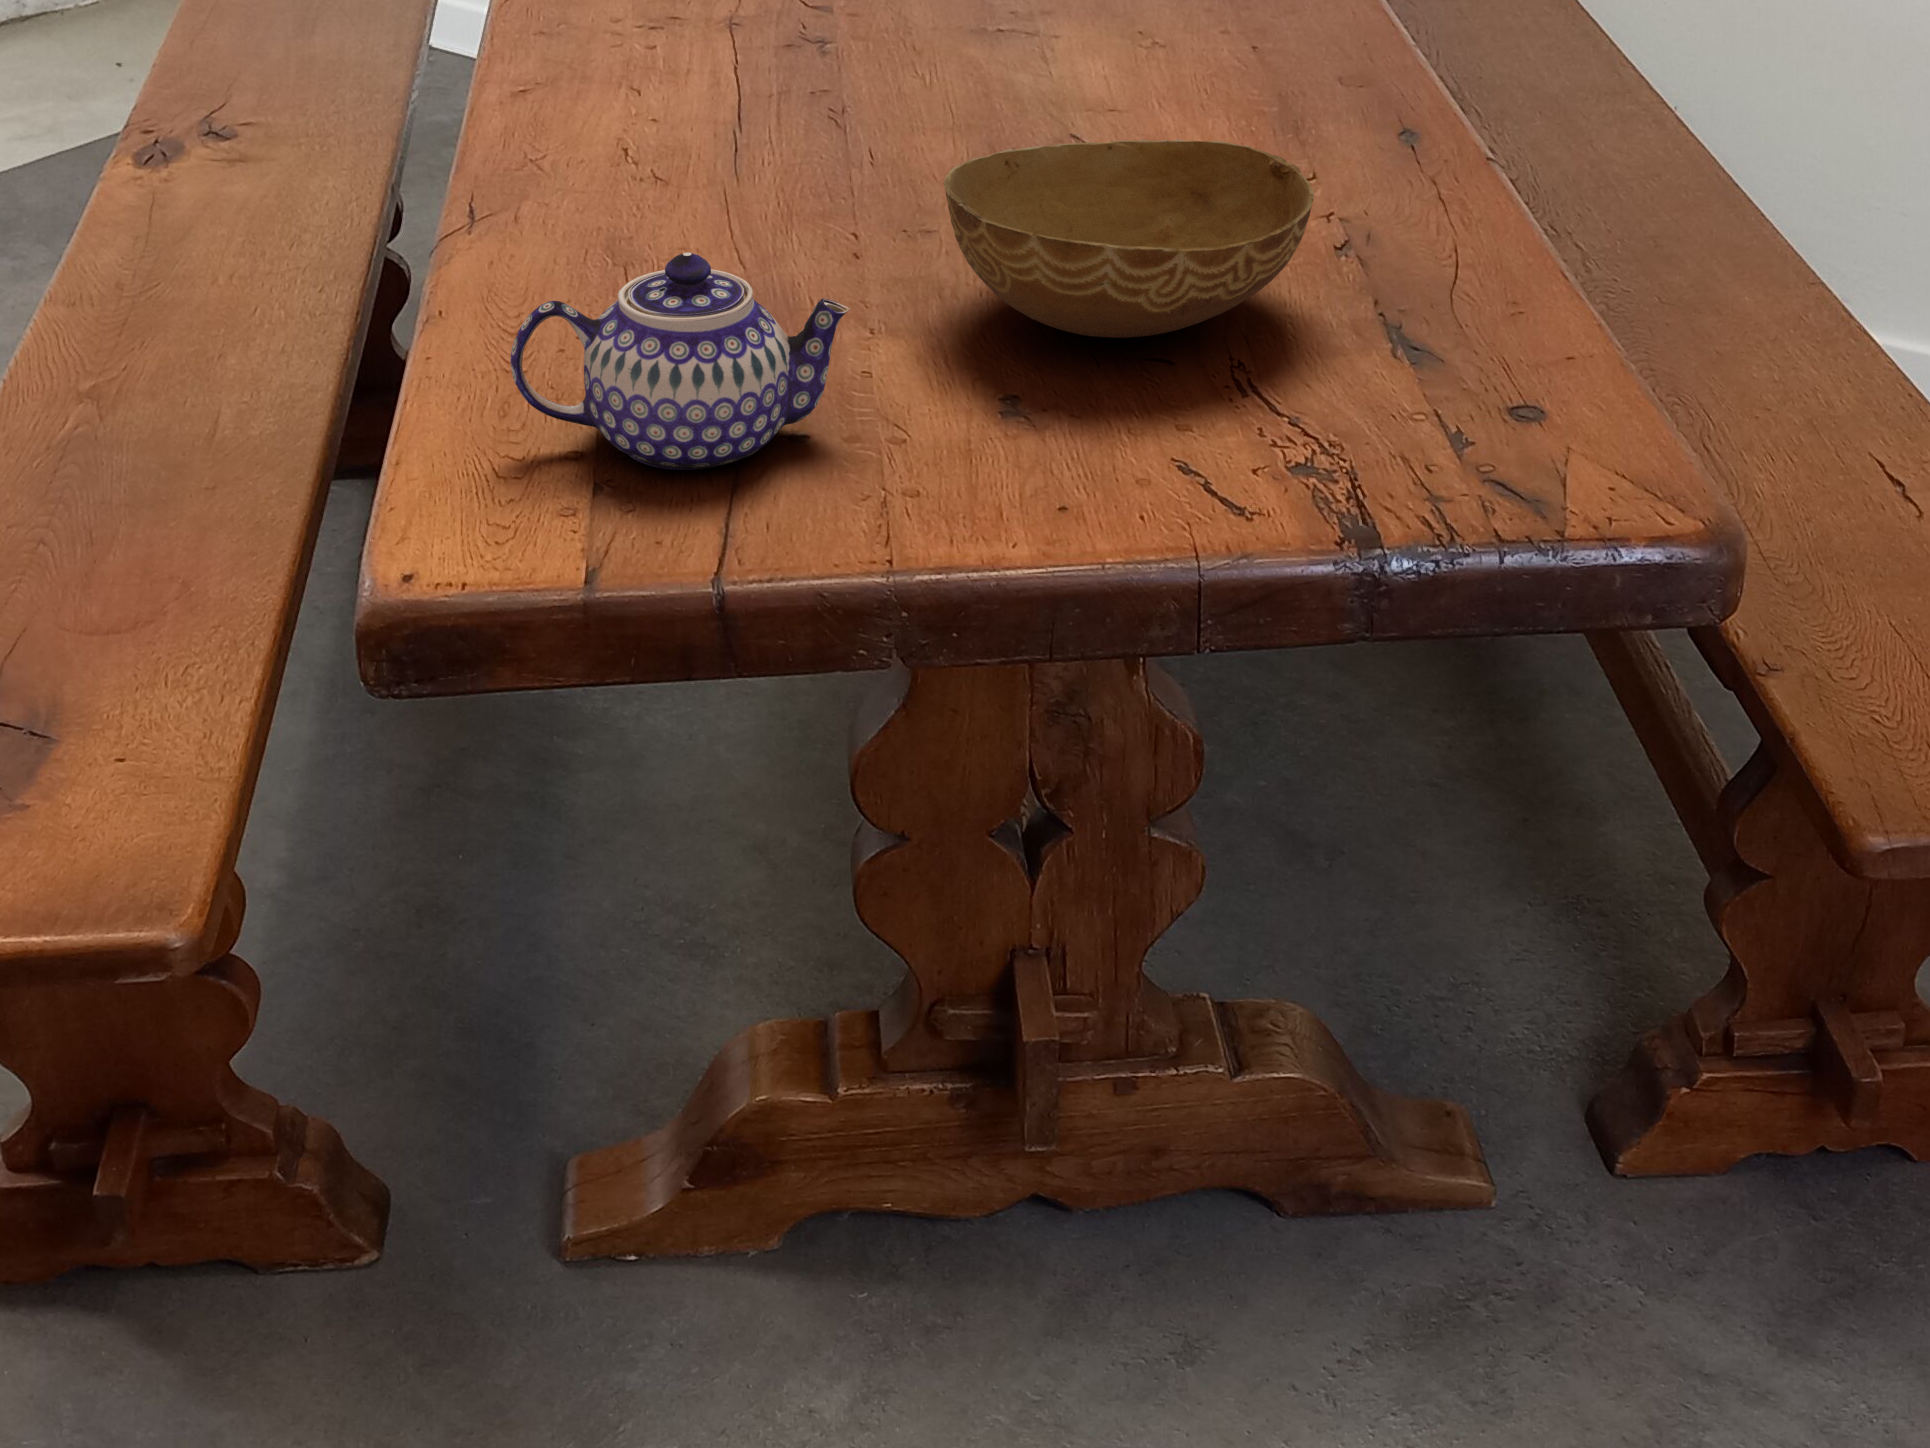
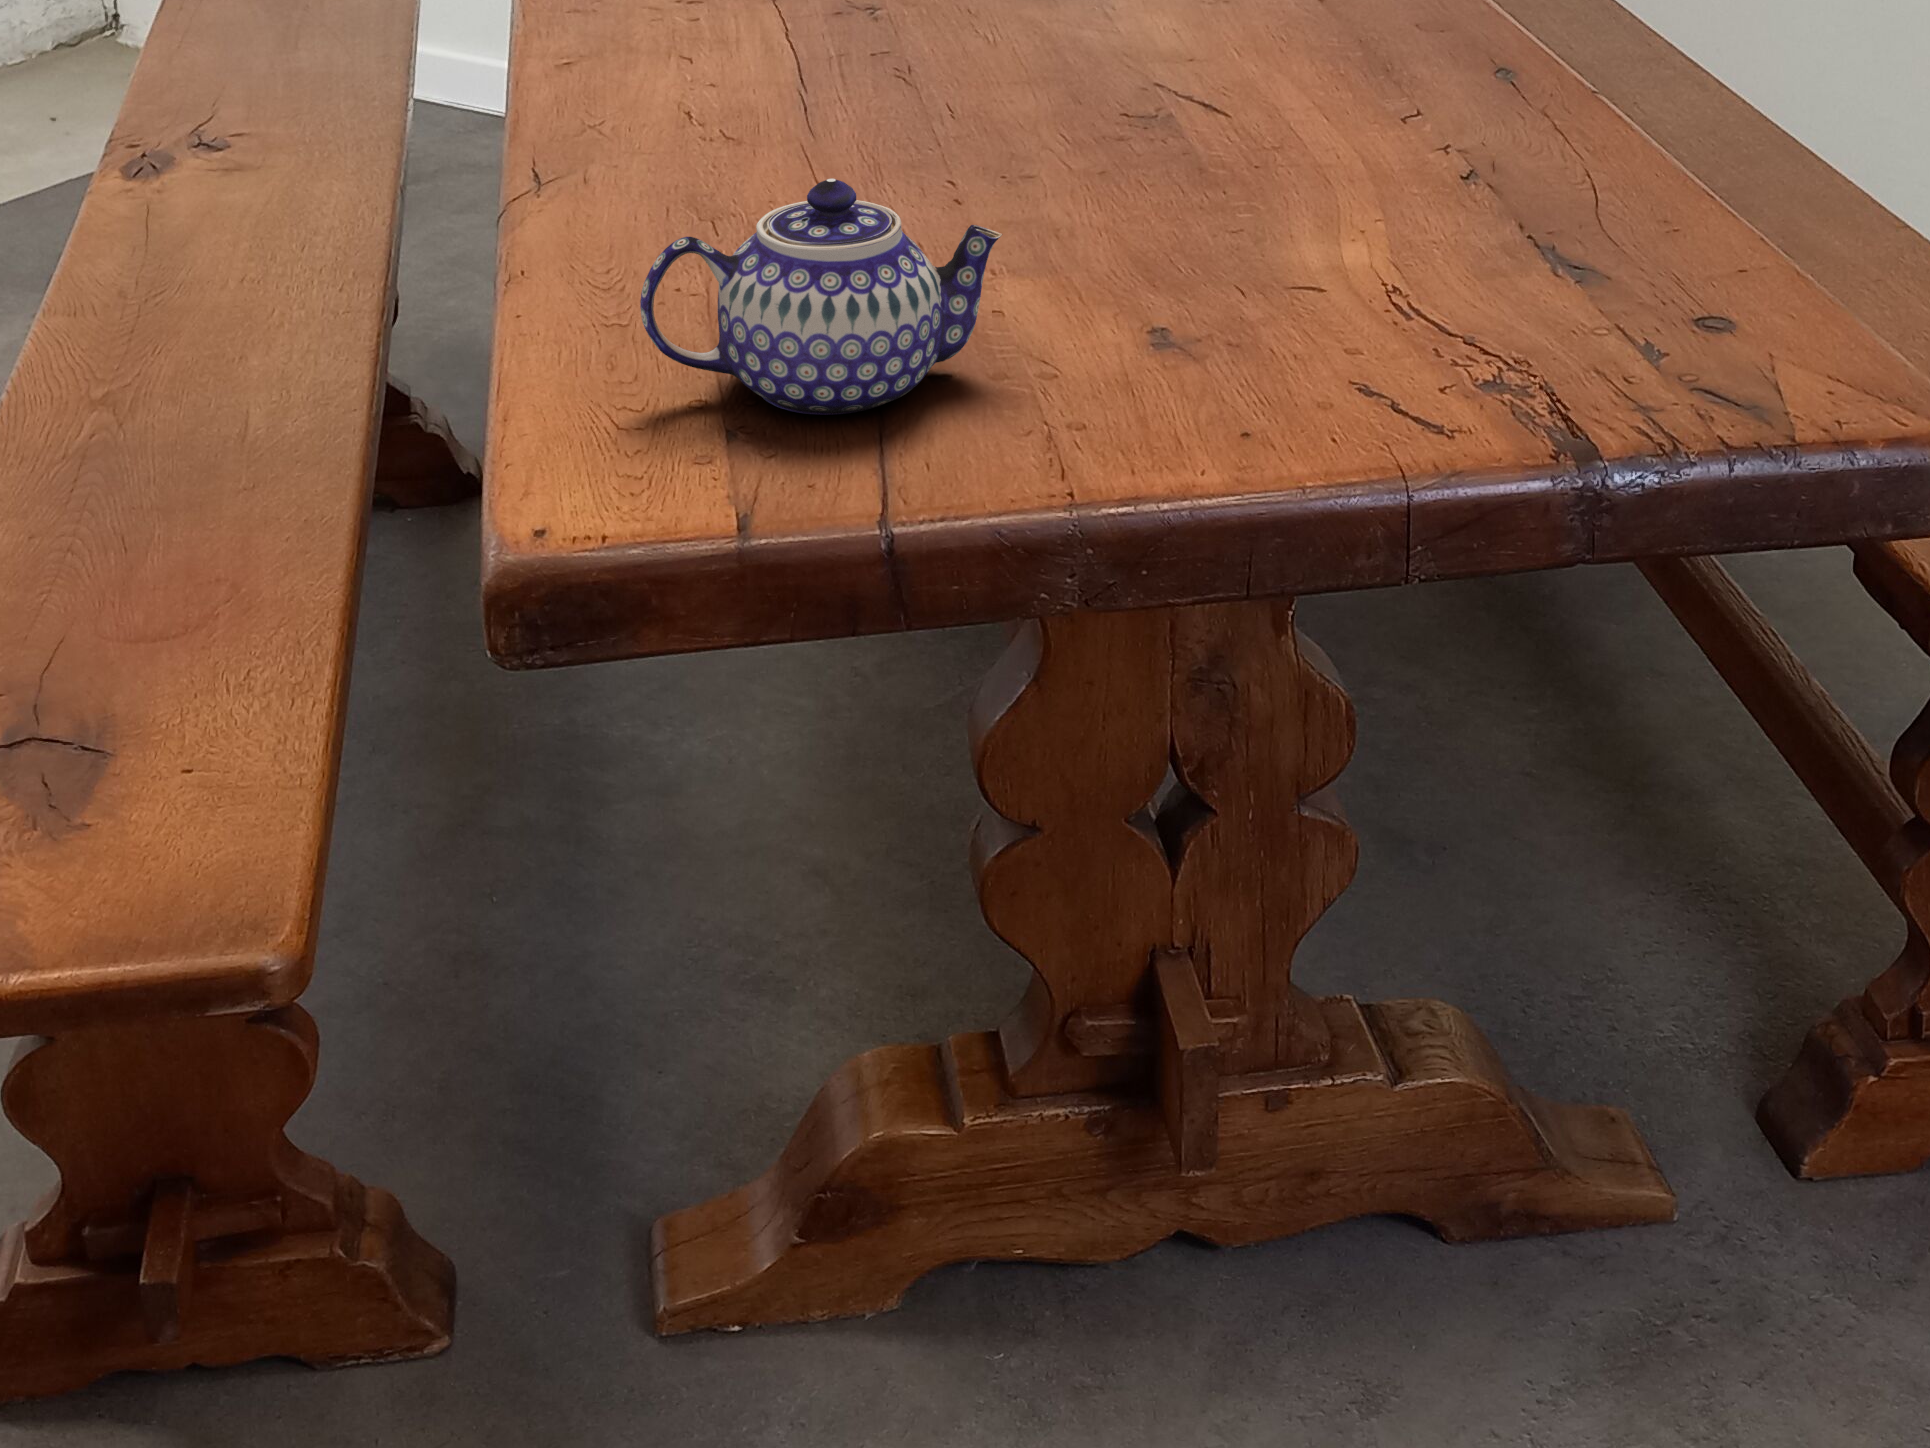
bowl: present [943,139,1314,338] -> none [1072,61,1460,263]

